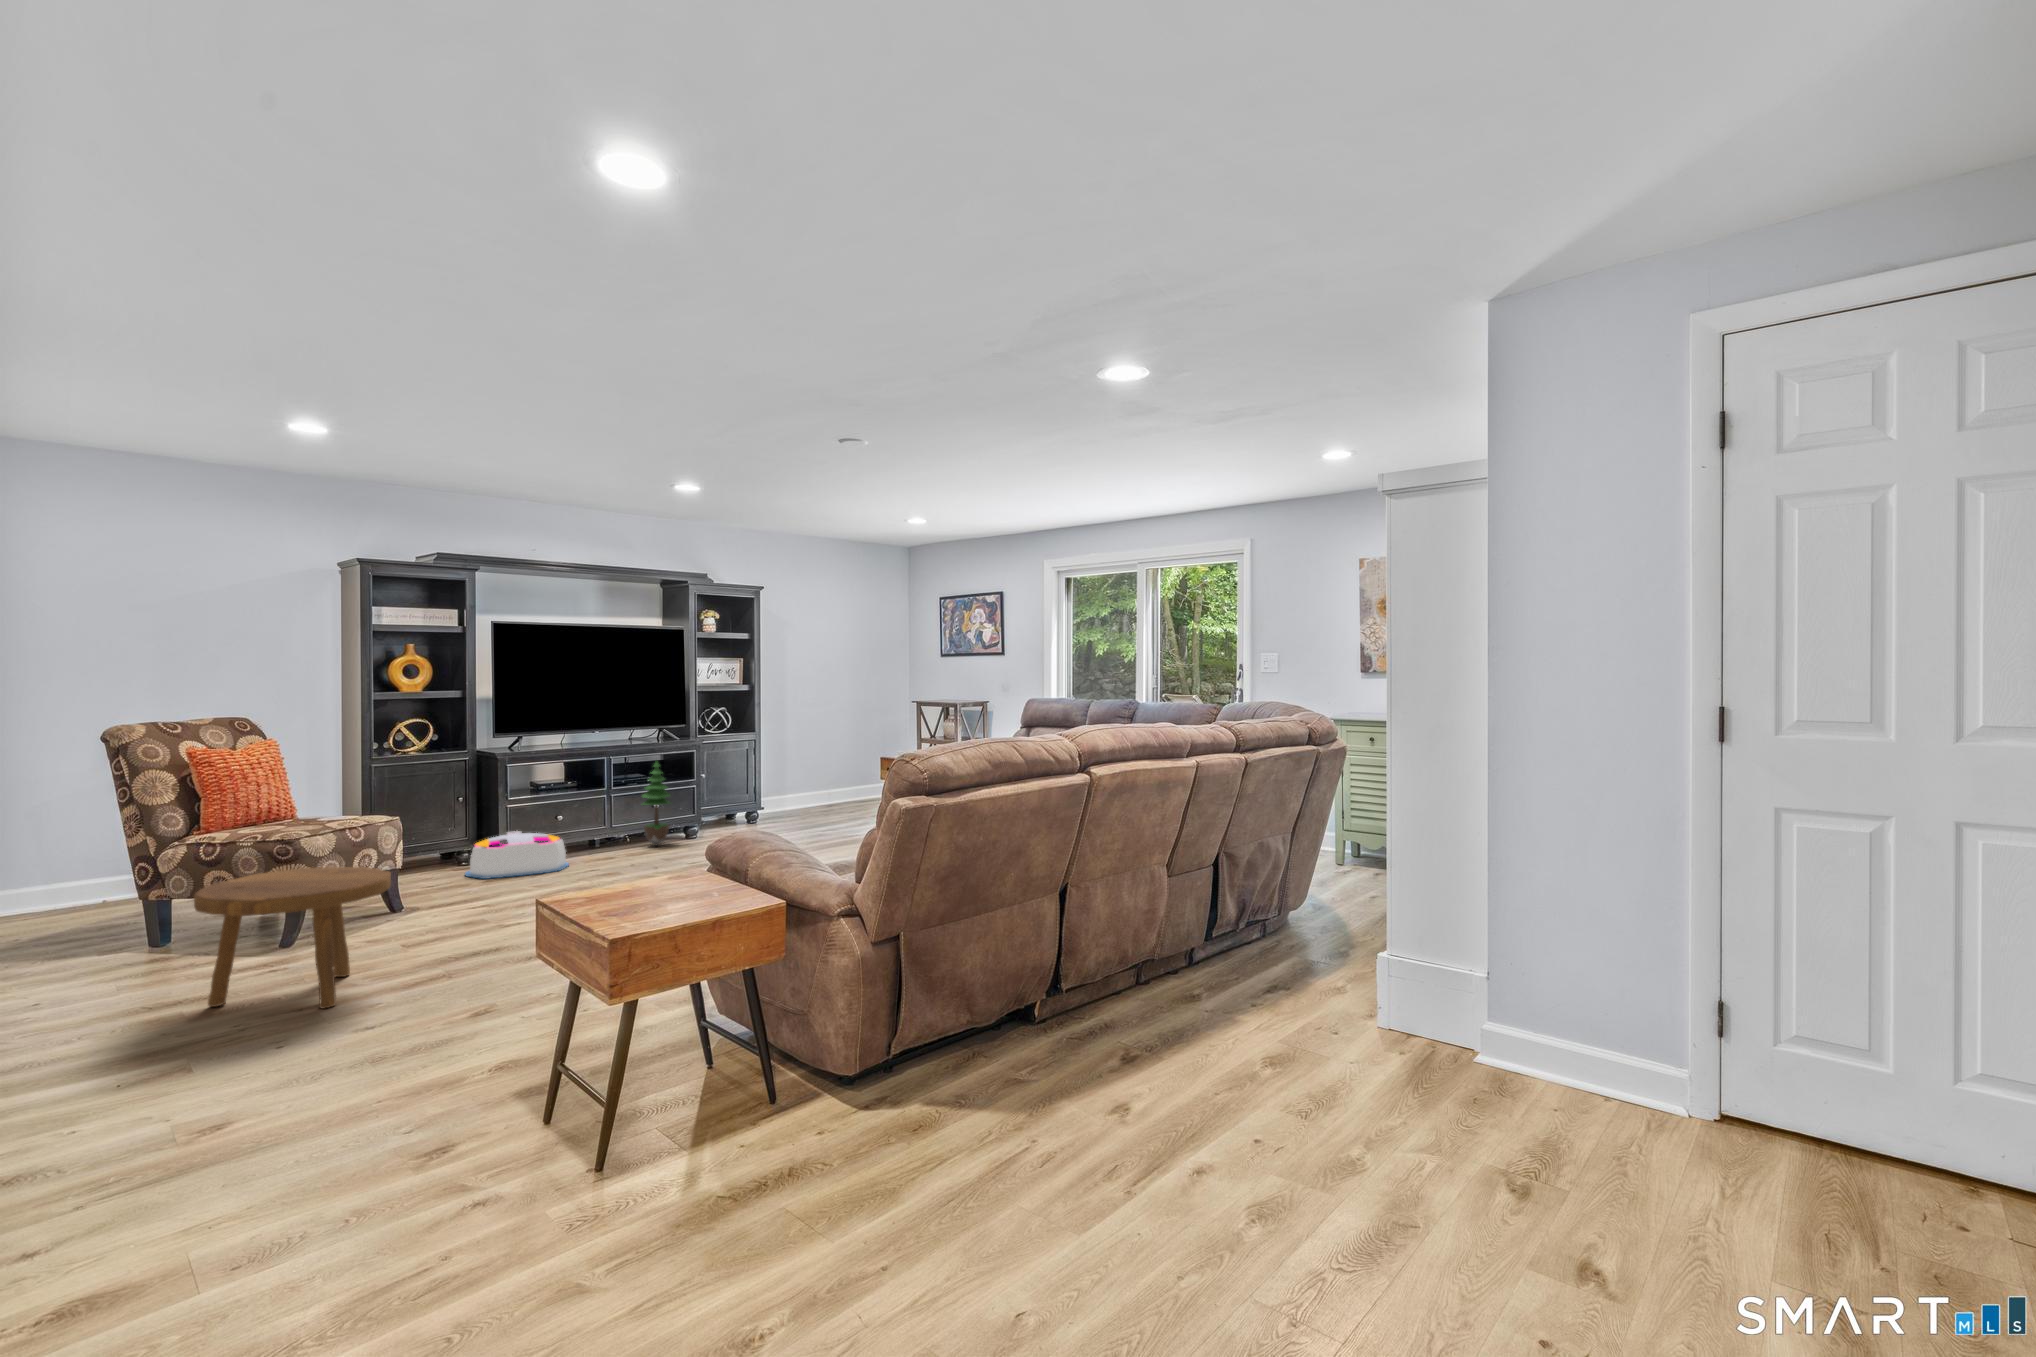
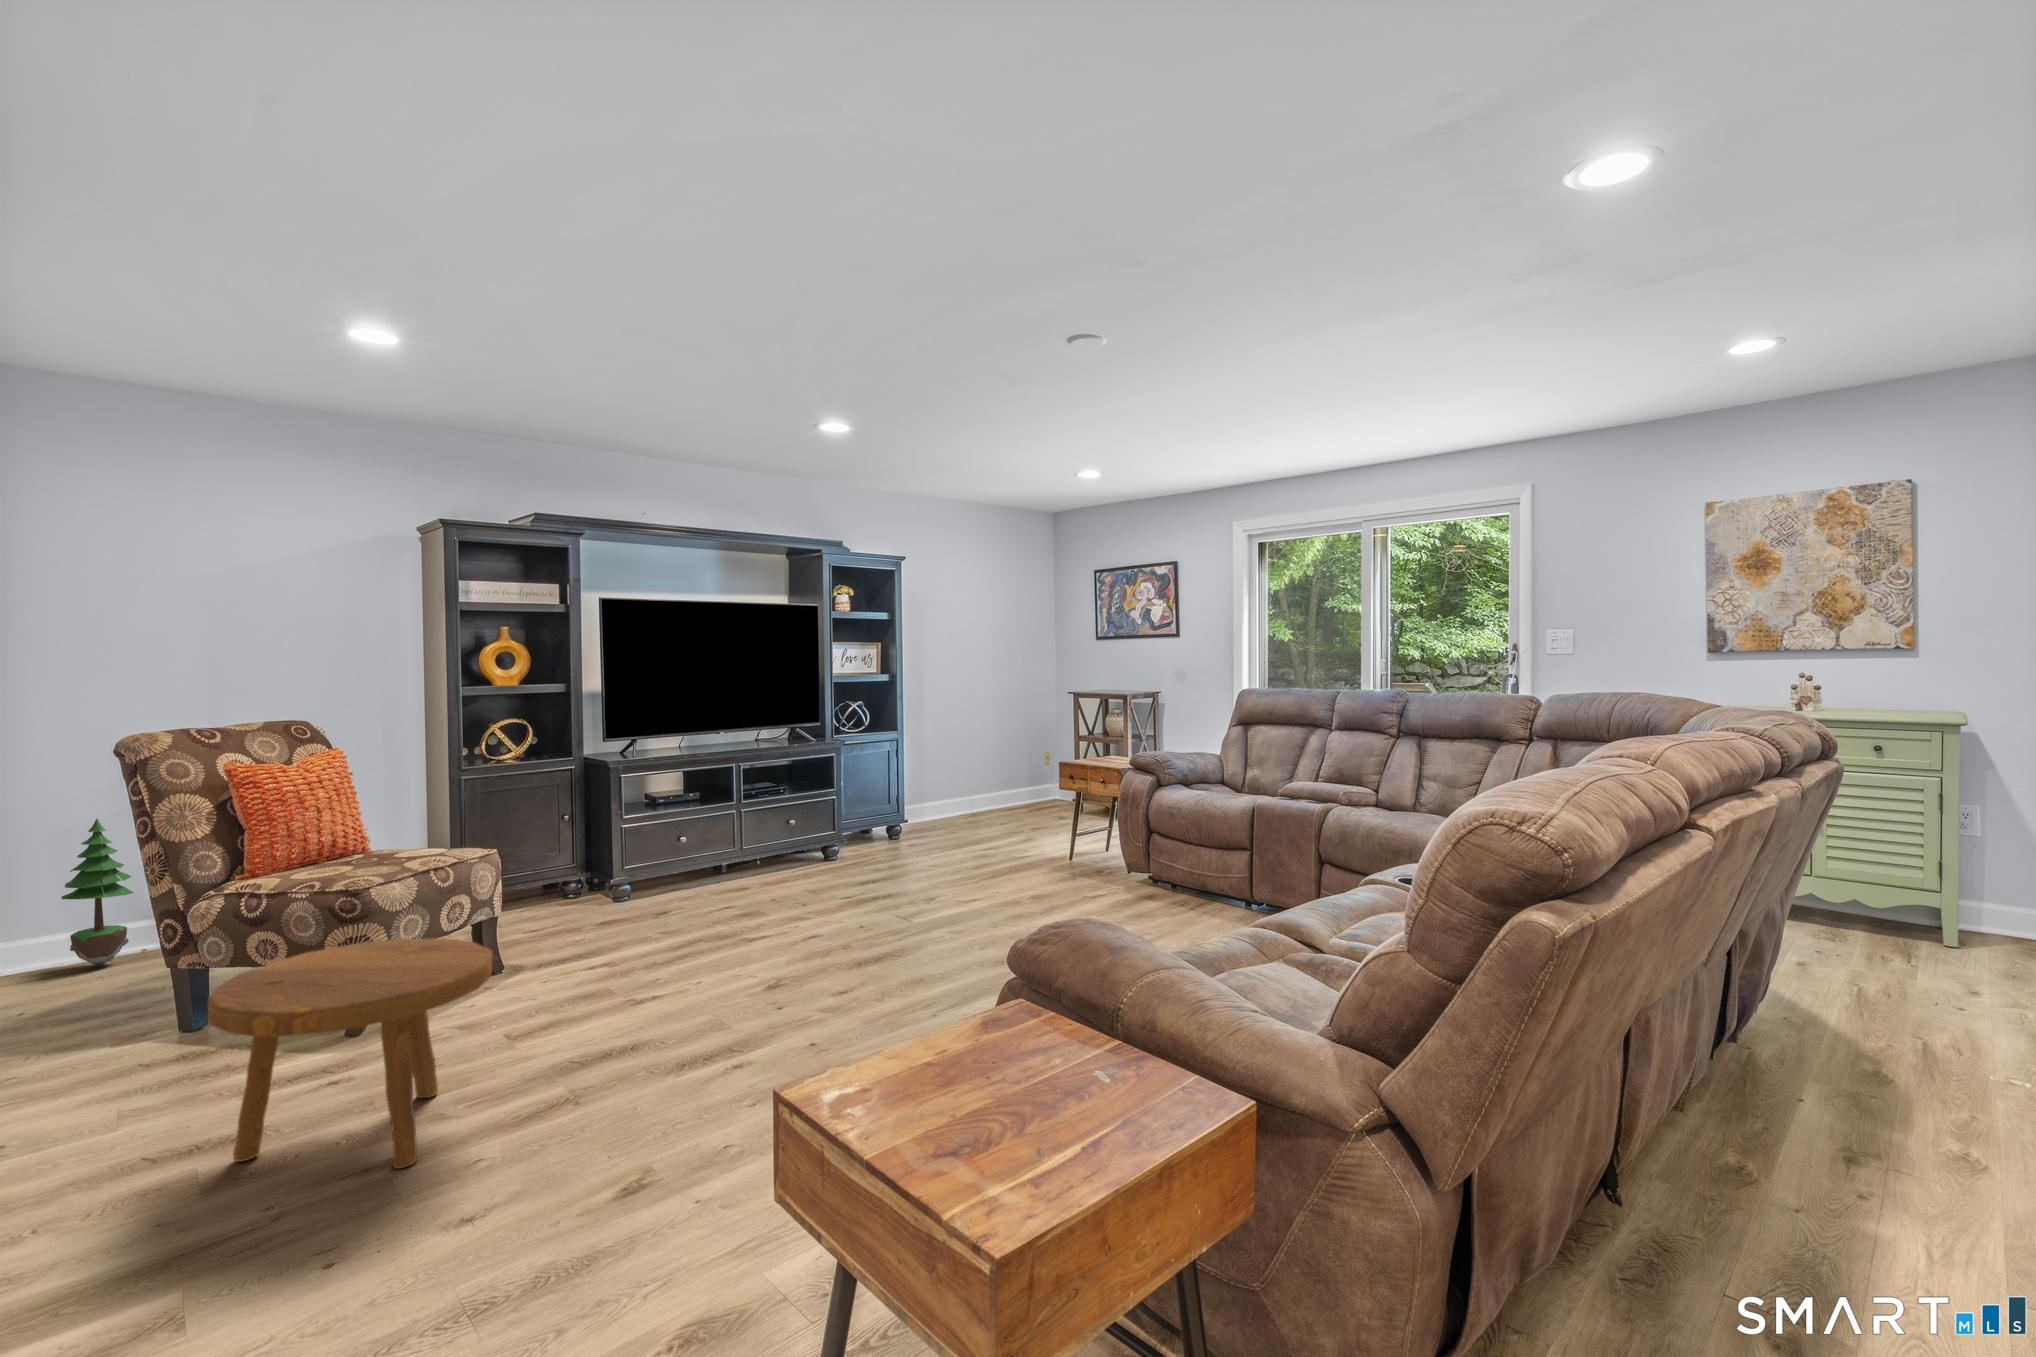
potted tree: present [641,761,671,845] -> present [62,819,133,966]
storage bin: present [465,831,569,879] -> none [575,855,698,919]

